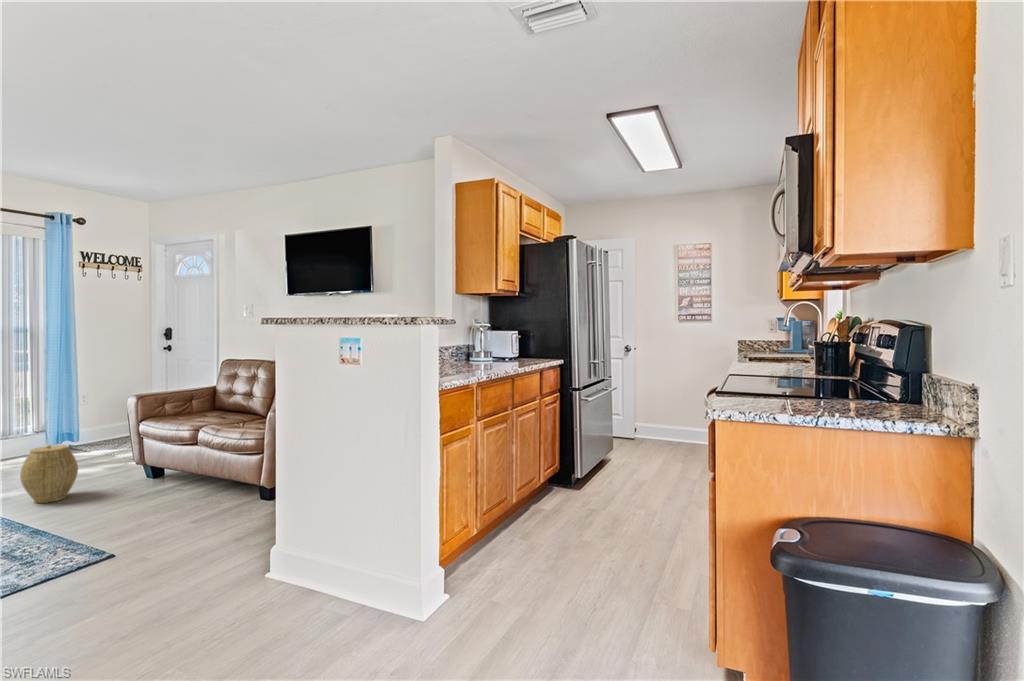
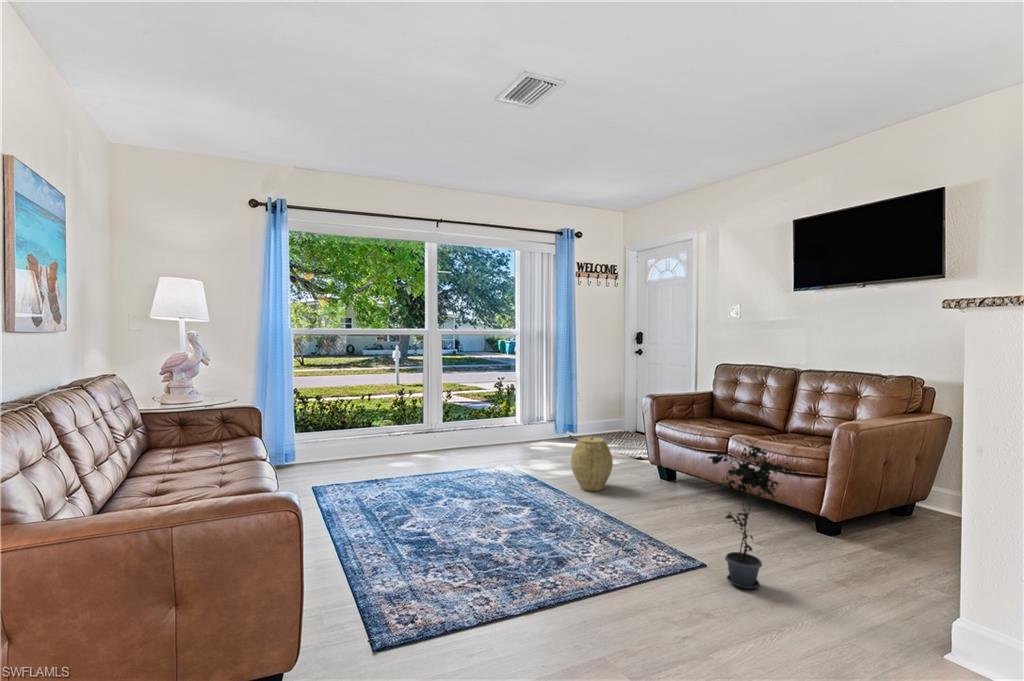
potted plant: none [115,432,188,561] -> present [708,440,800,589]

